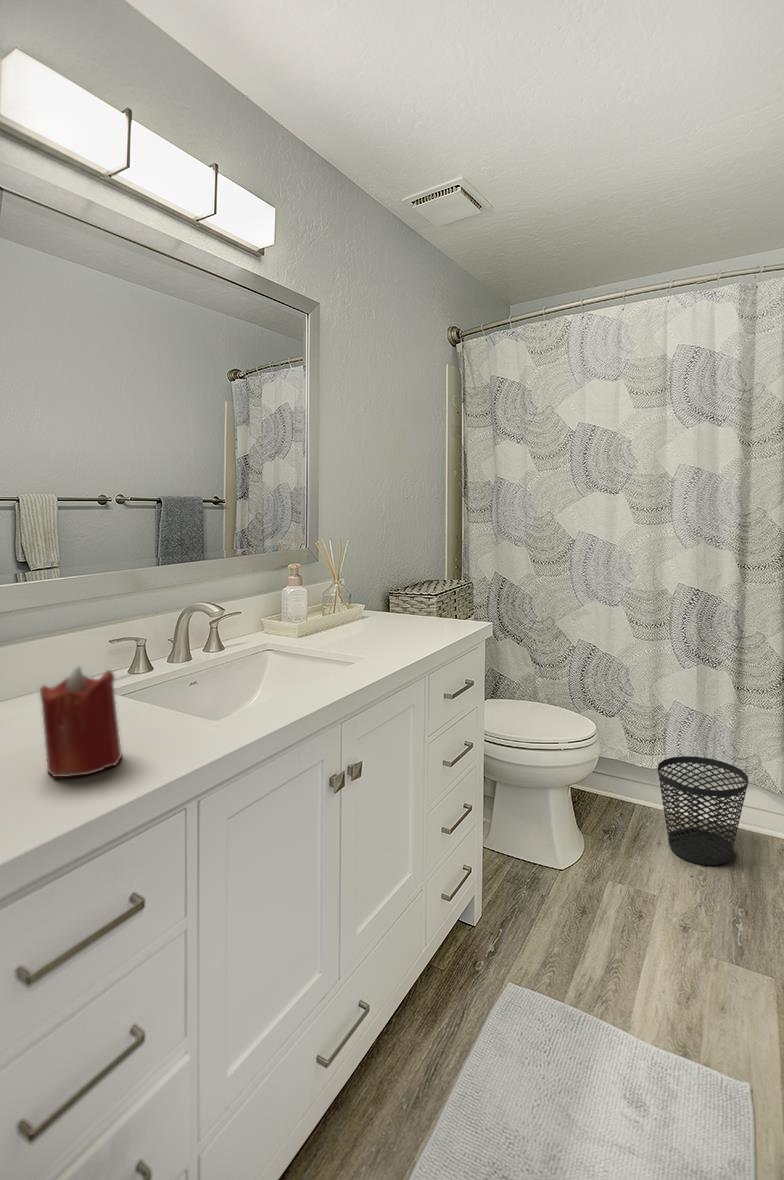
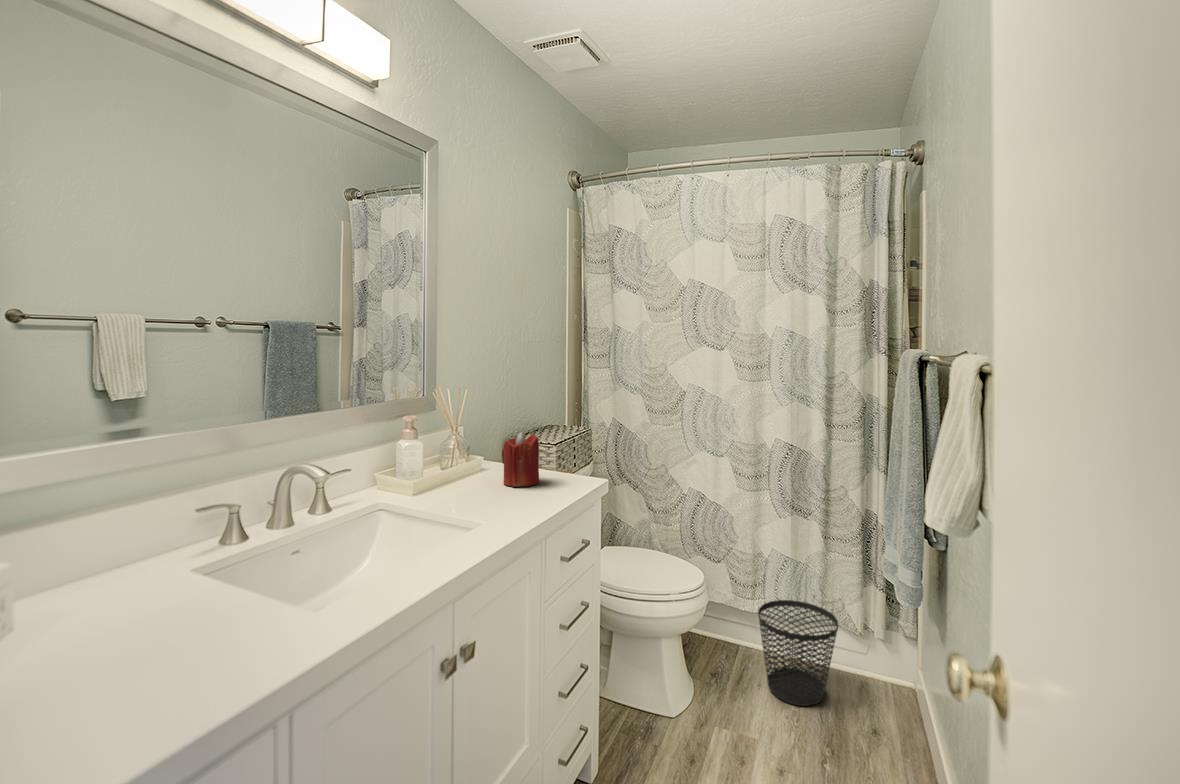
candle: present [40,666,122,777] -> present [502,432,539,487]

